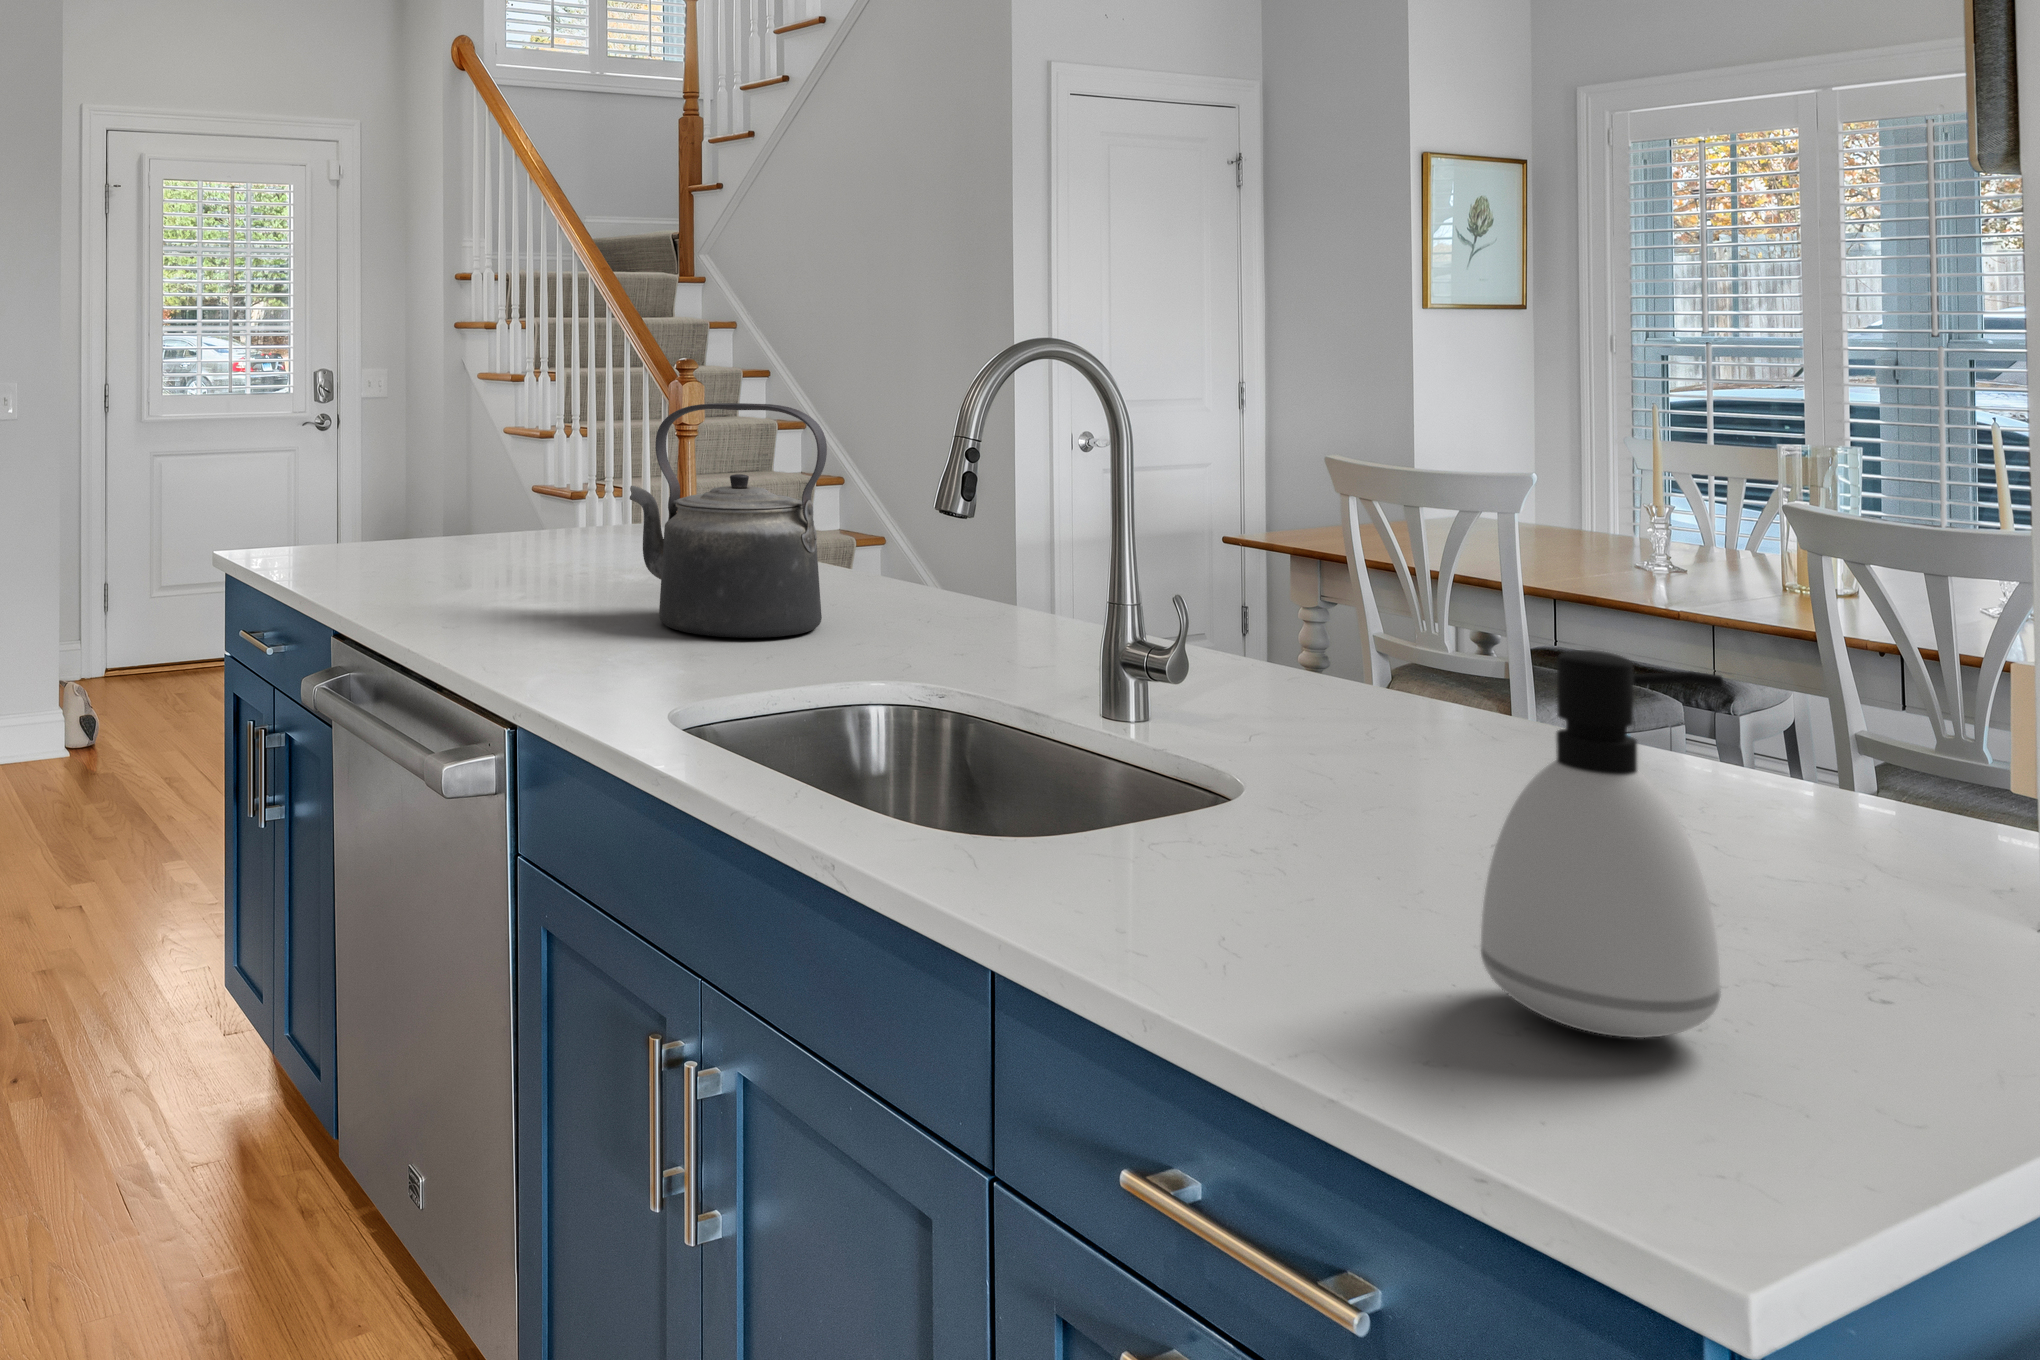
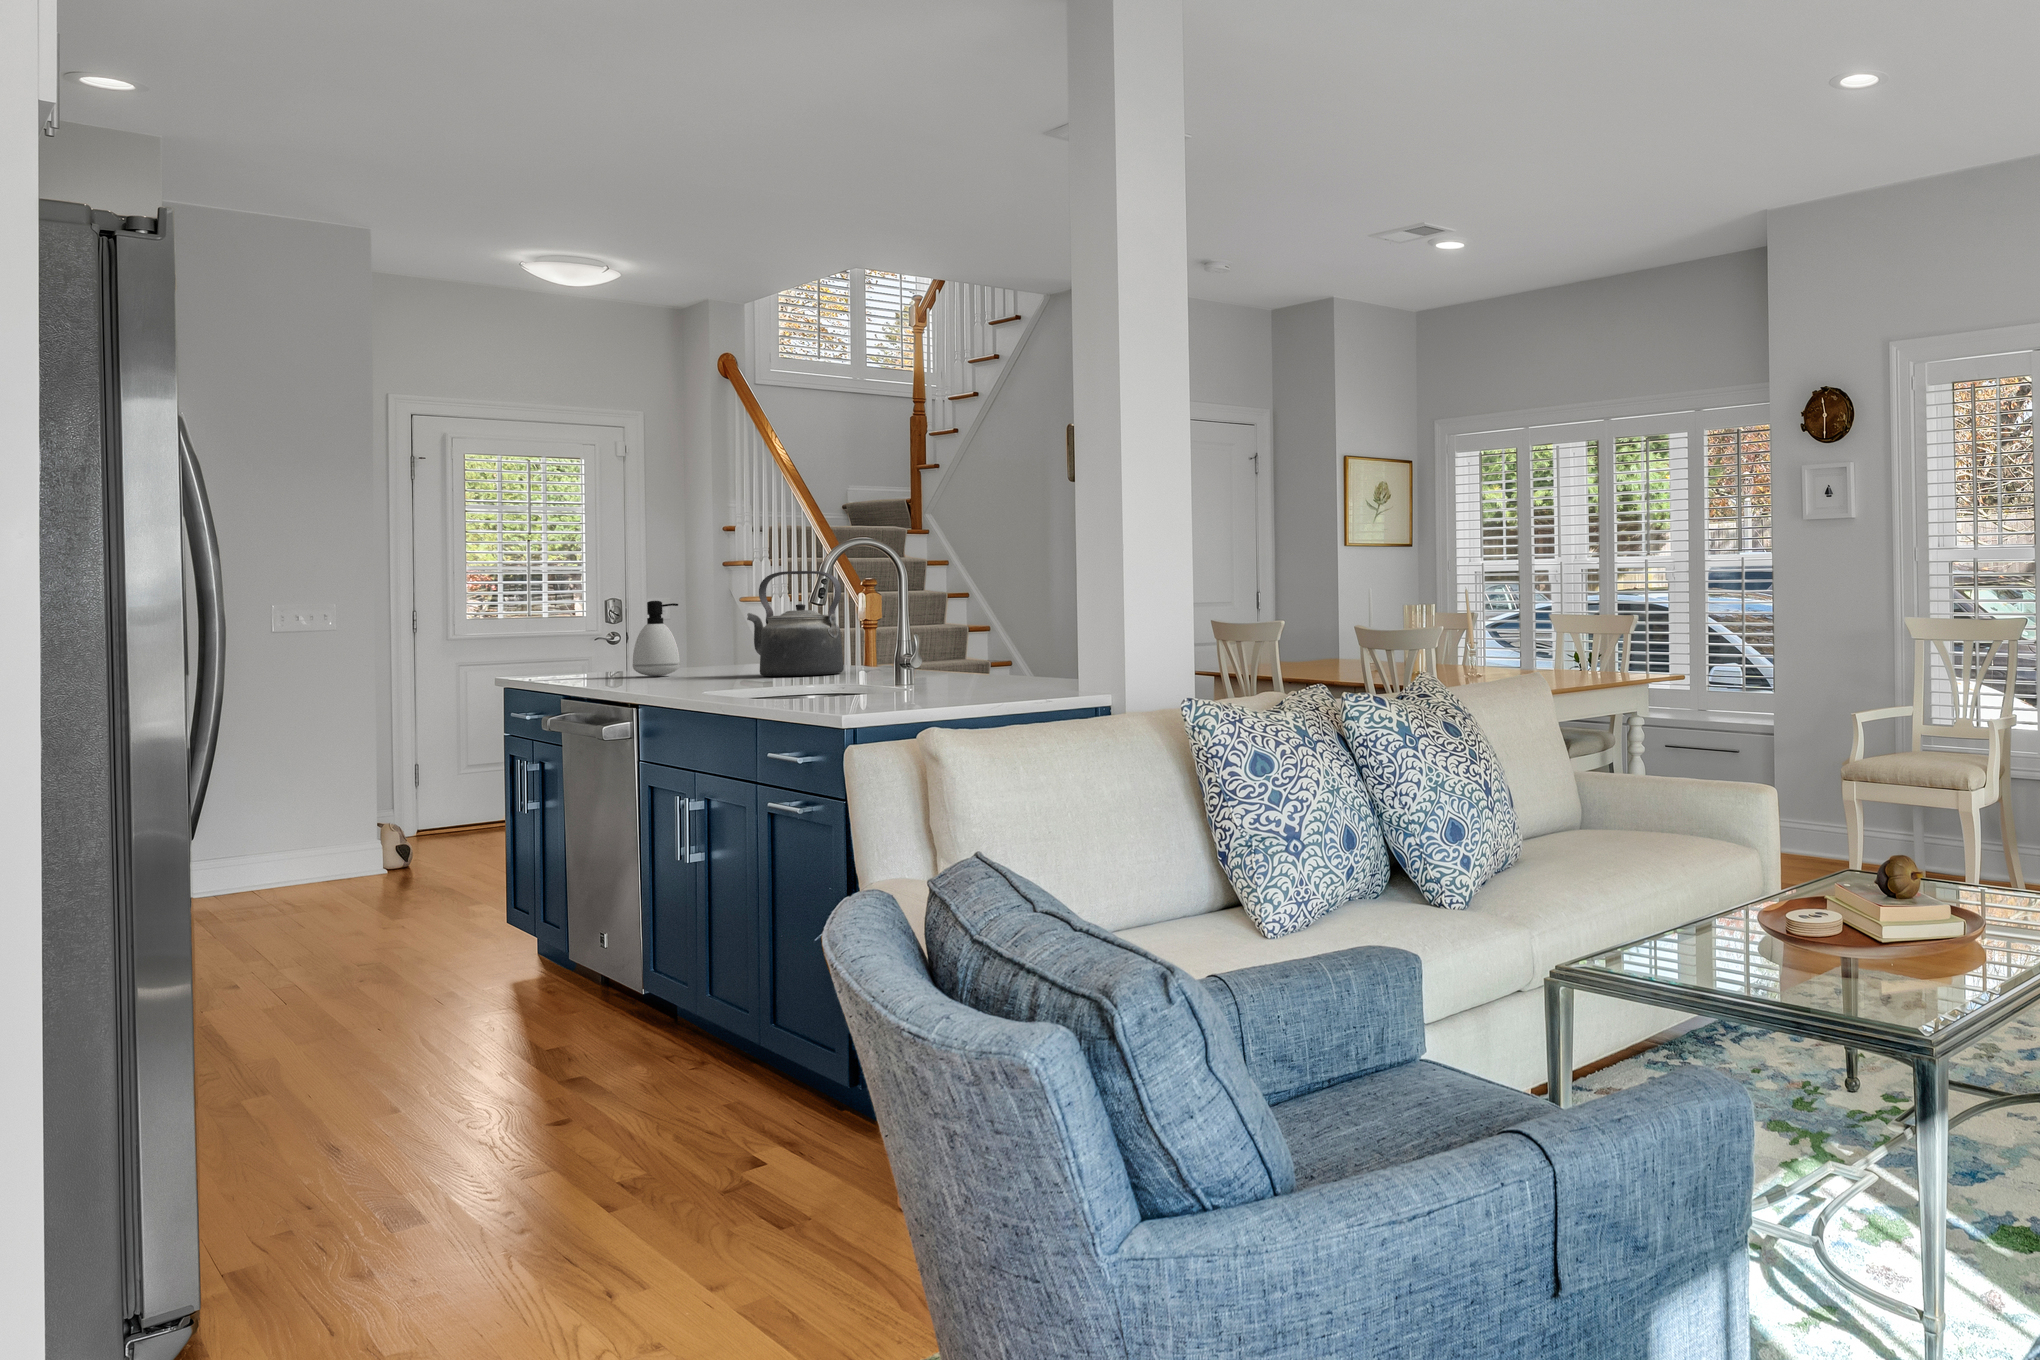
soap dispenser: present [1481,650,1723,1038] -> present [633,601,680,676]

